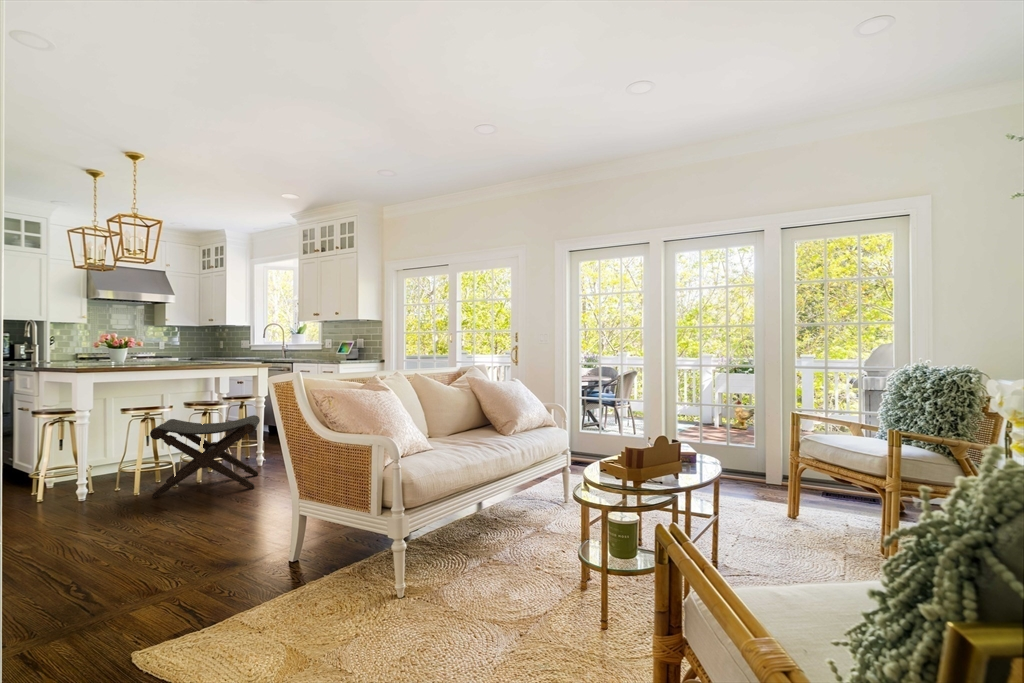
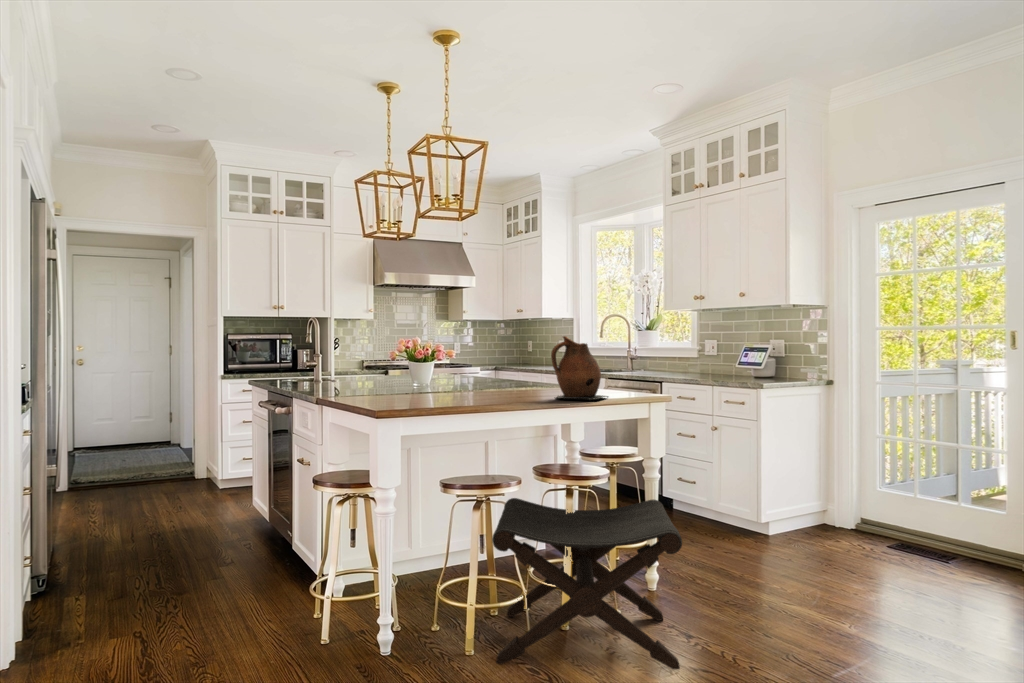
ceramic pitcher: none [200,333,236,367] -> present [551,336,608,400]

